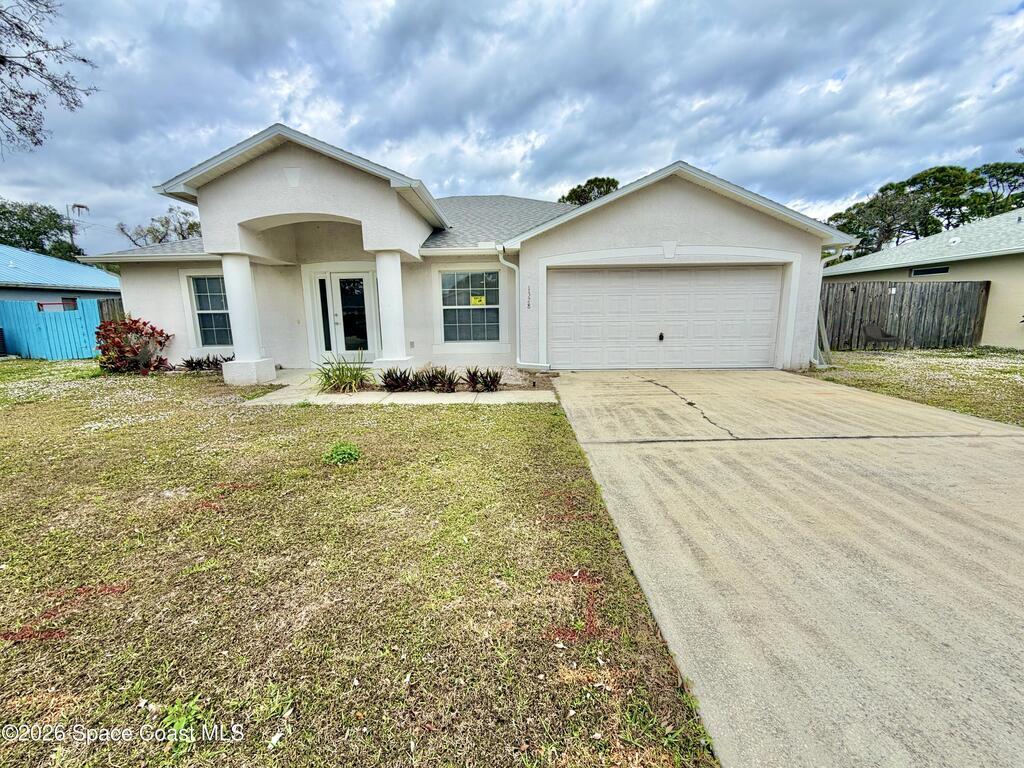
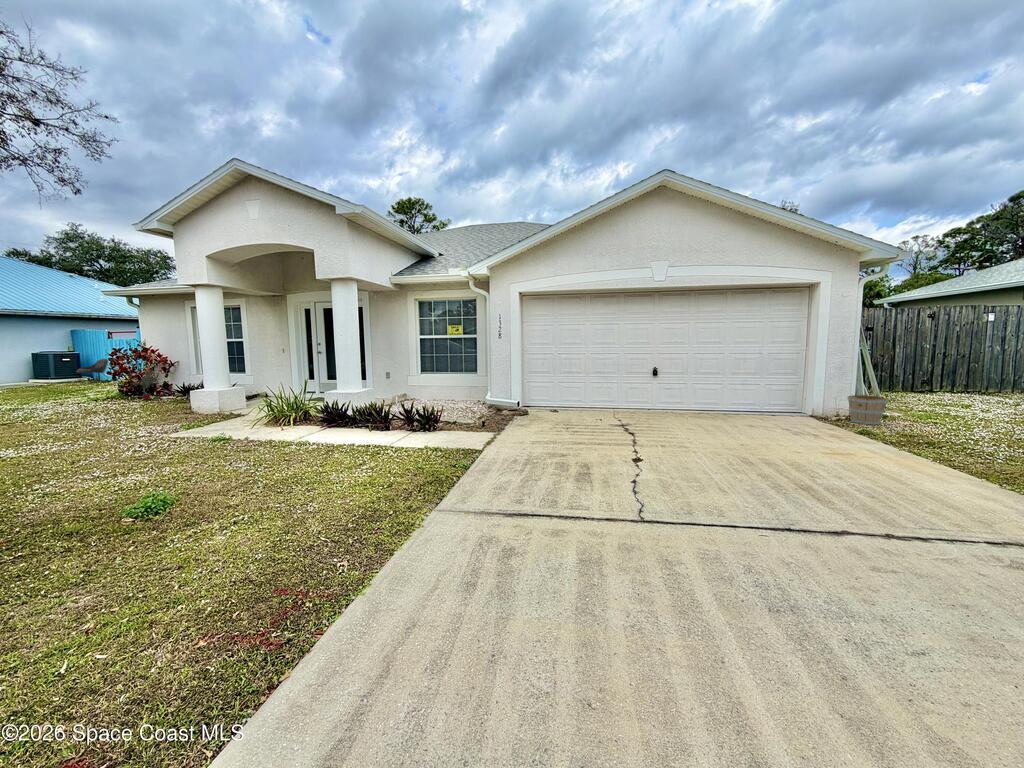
lounge chair: present [857,325,900,355] -> present [76,359,110,379]
wooden bucket: none [810,352,841,374] -> present [847,395,888,425]

